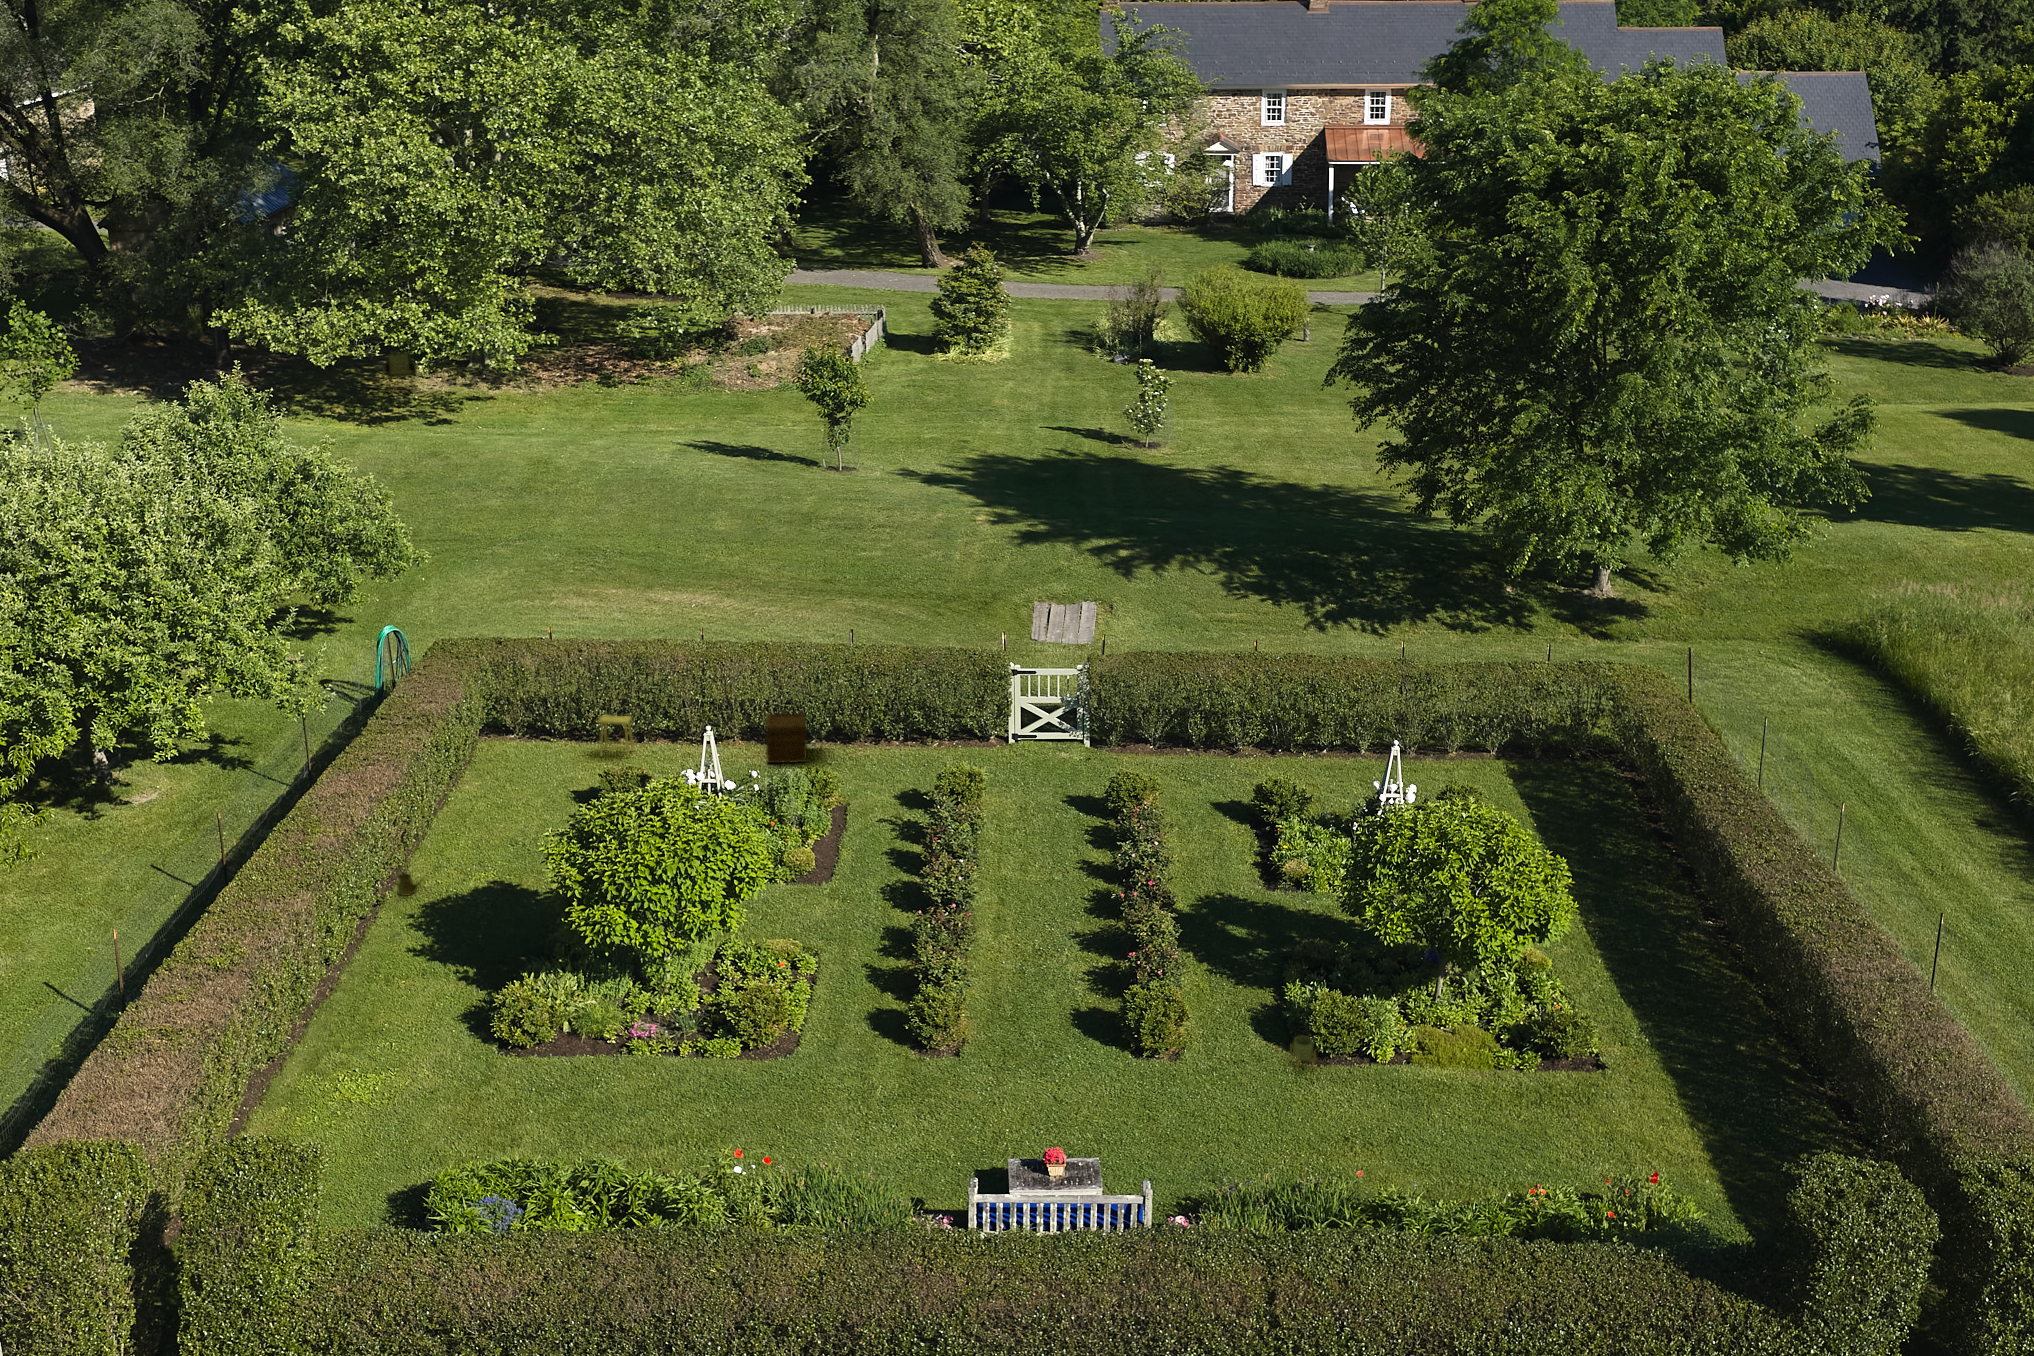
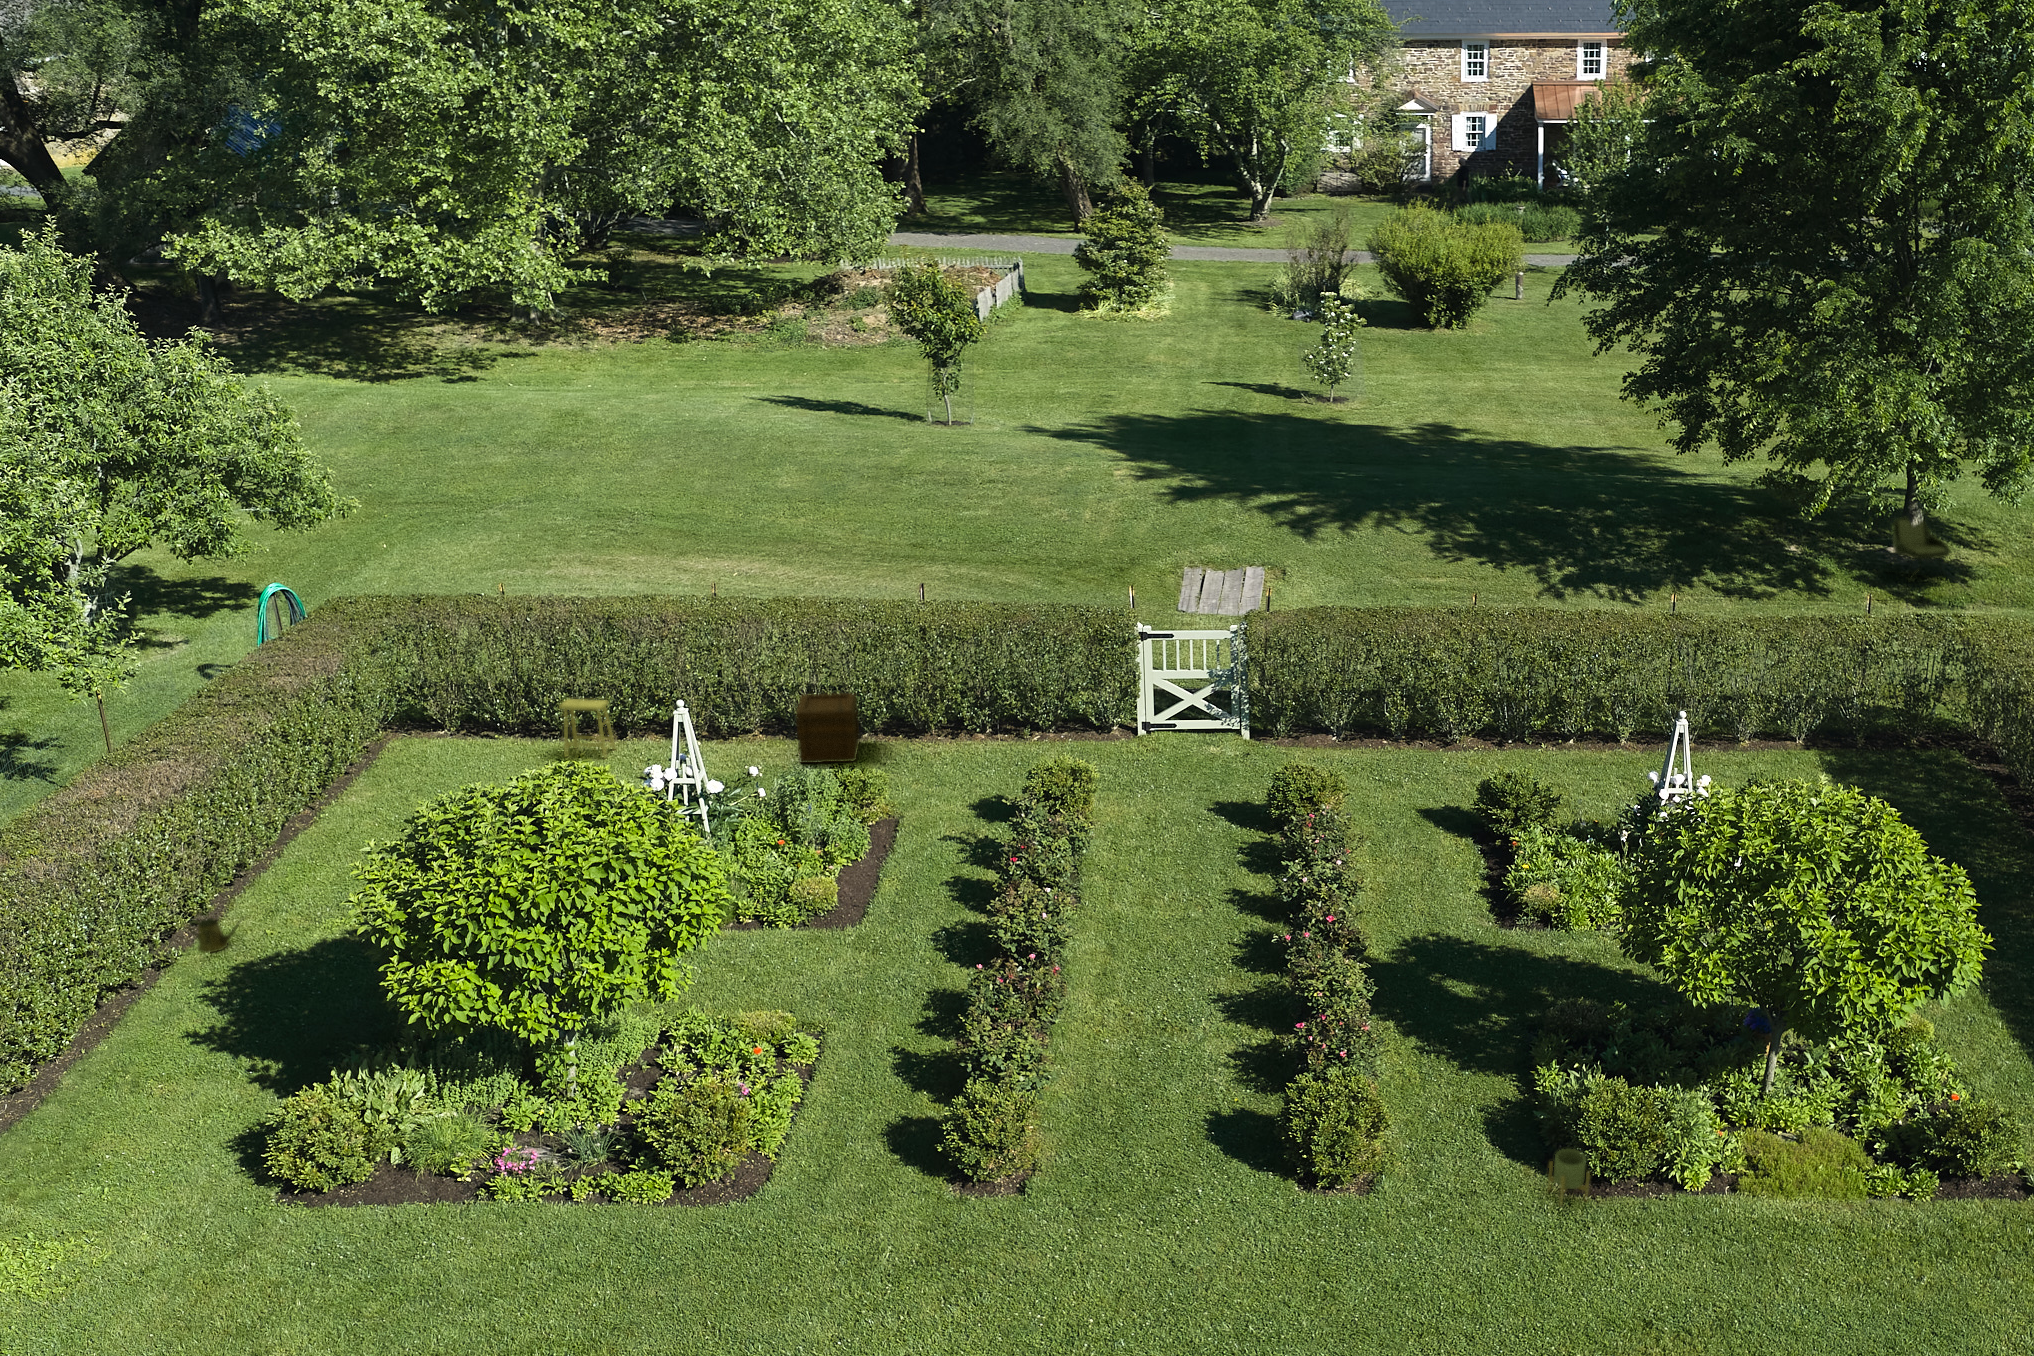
lounge chair: present [383,352,417,387] -> present [1890,517,1950,577]

